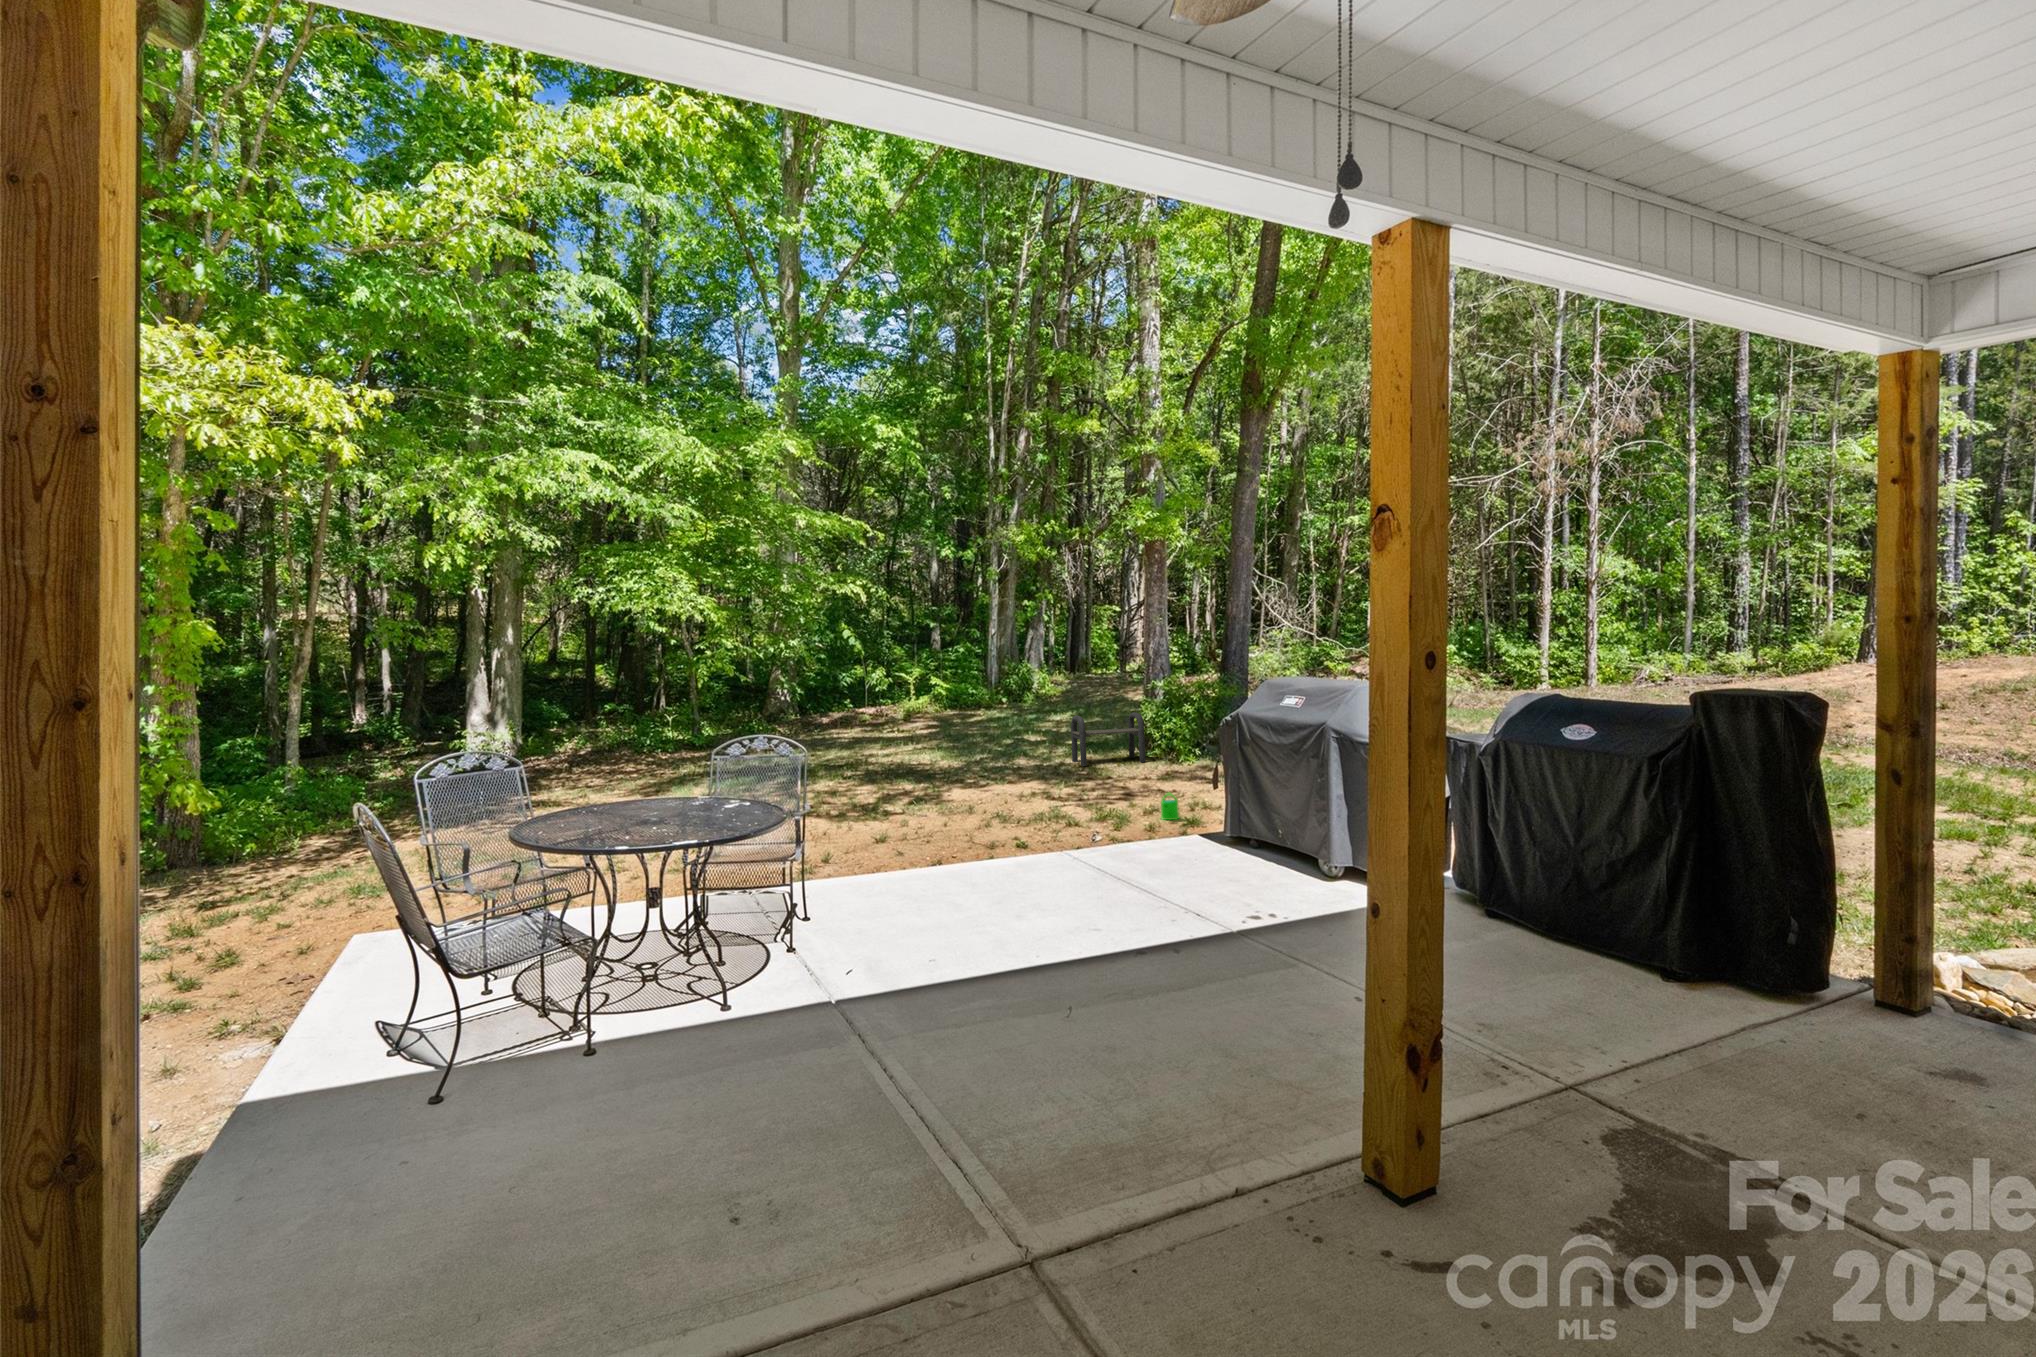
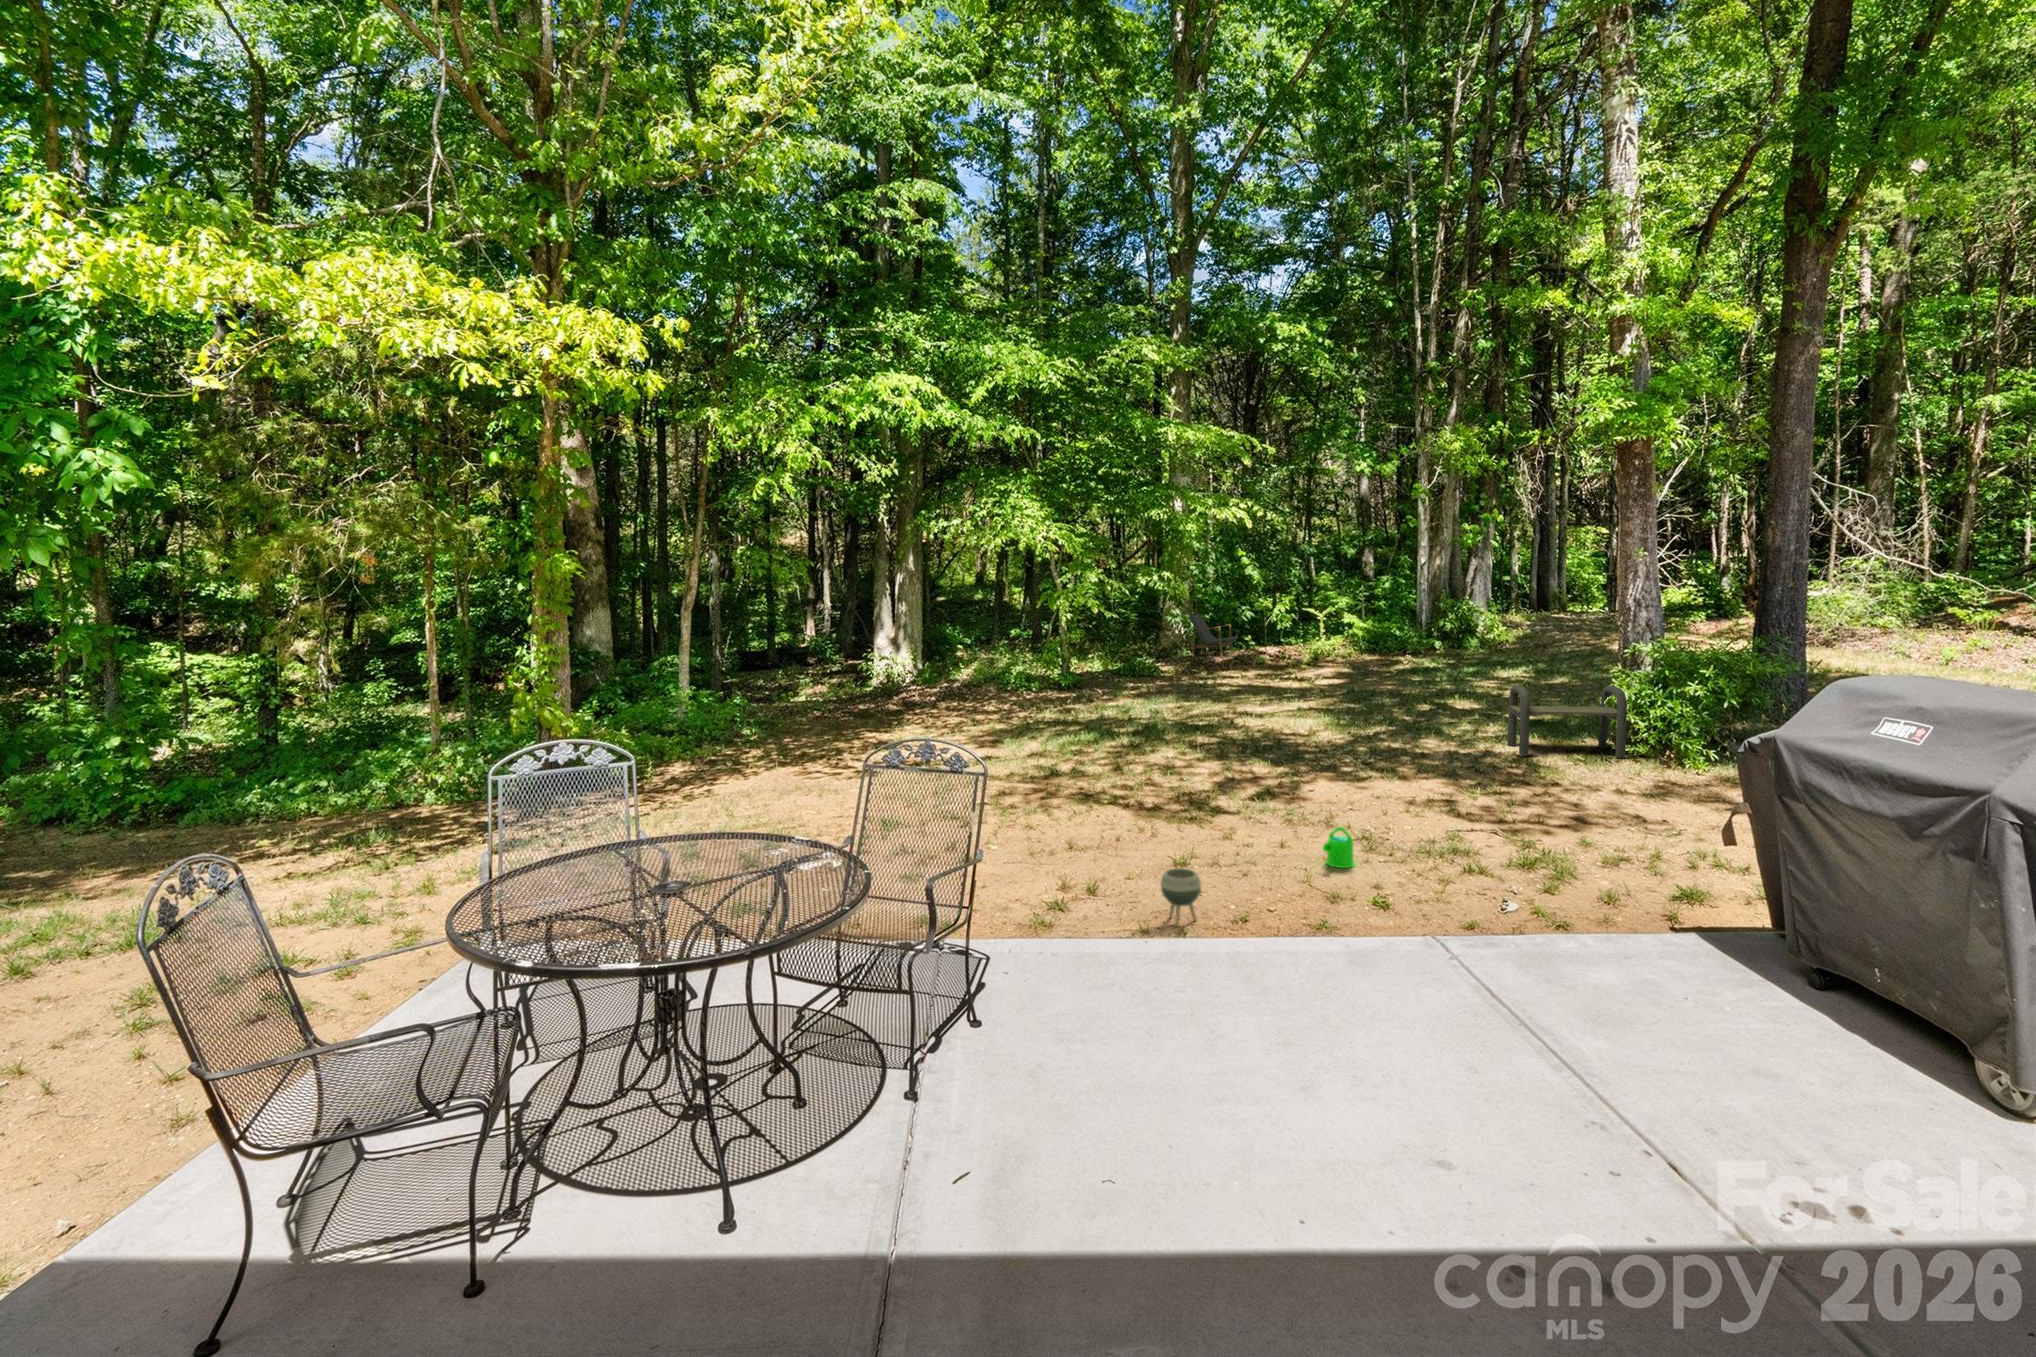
lounge chair: none [790,682,836,723] -> present [1190,614,1238,658]
watering can: present [1161,792,1179,820] -> present [1323,827,1355,868]
planter: none [887,824,914,861] -> present [1161,868,1201,926]

